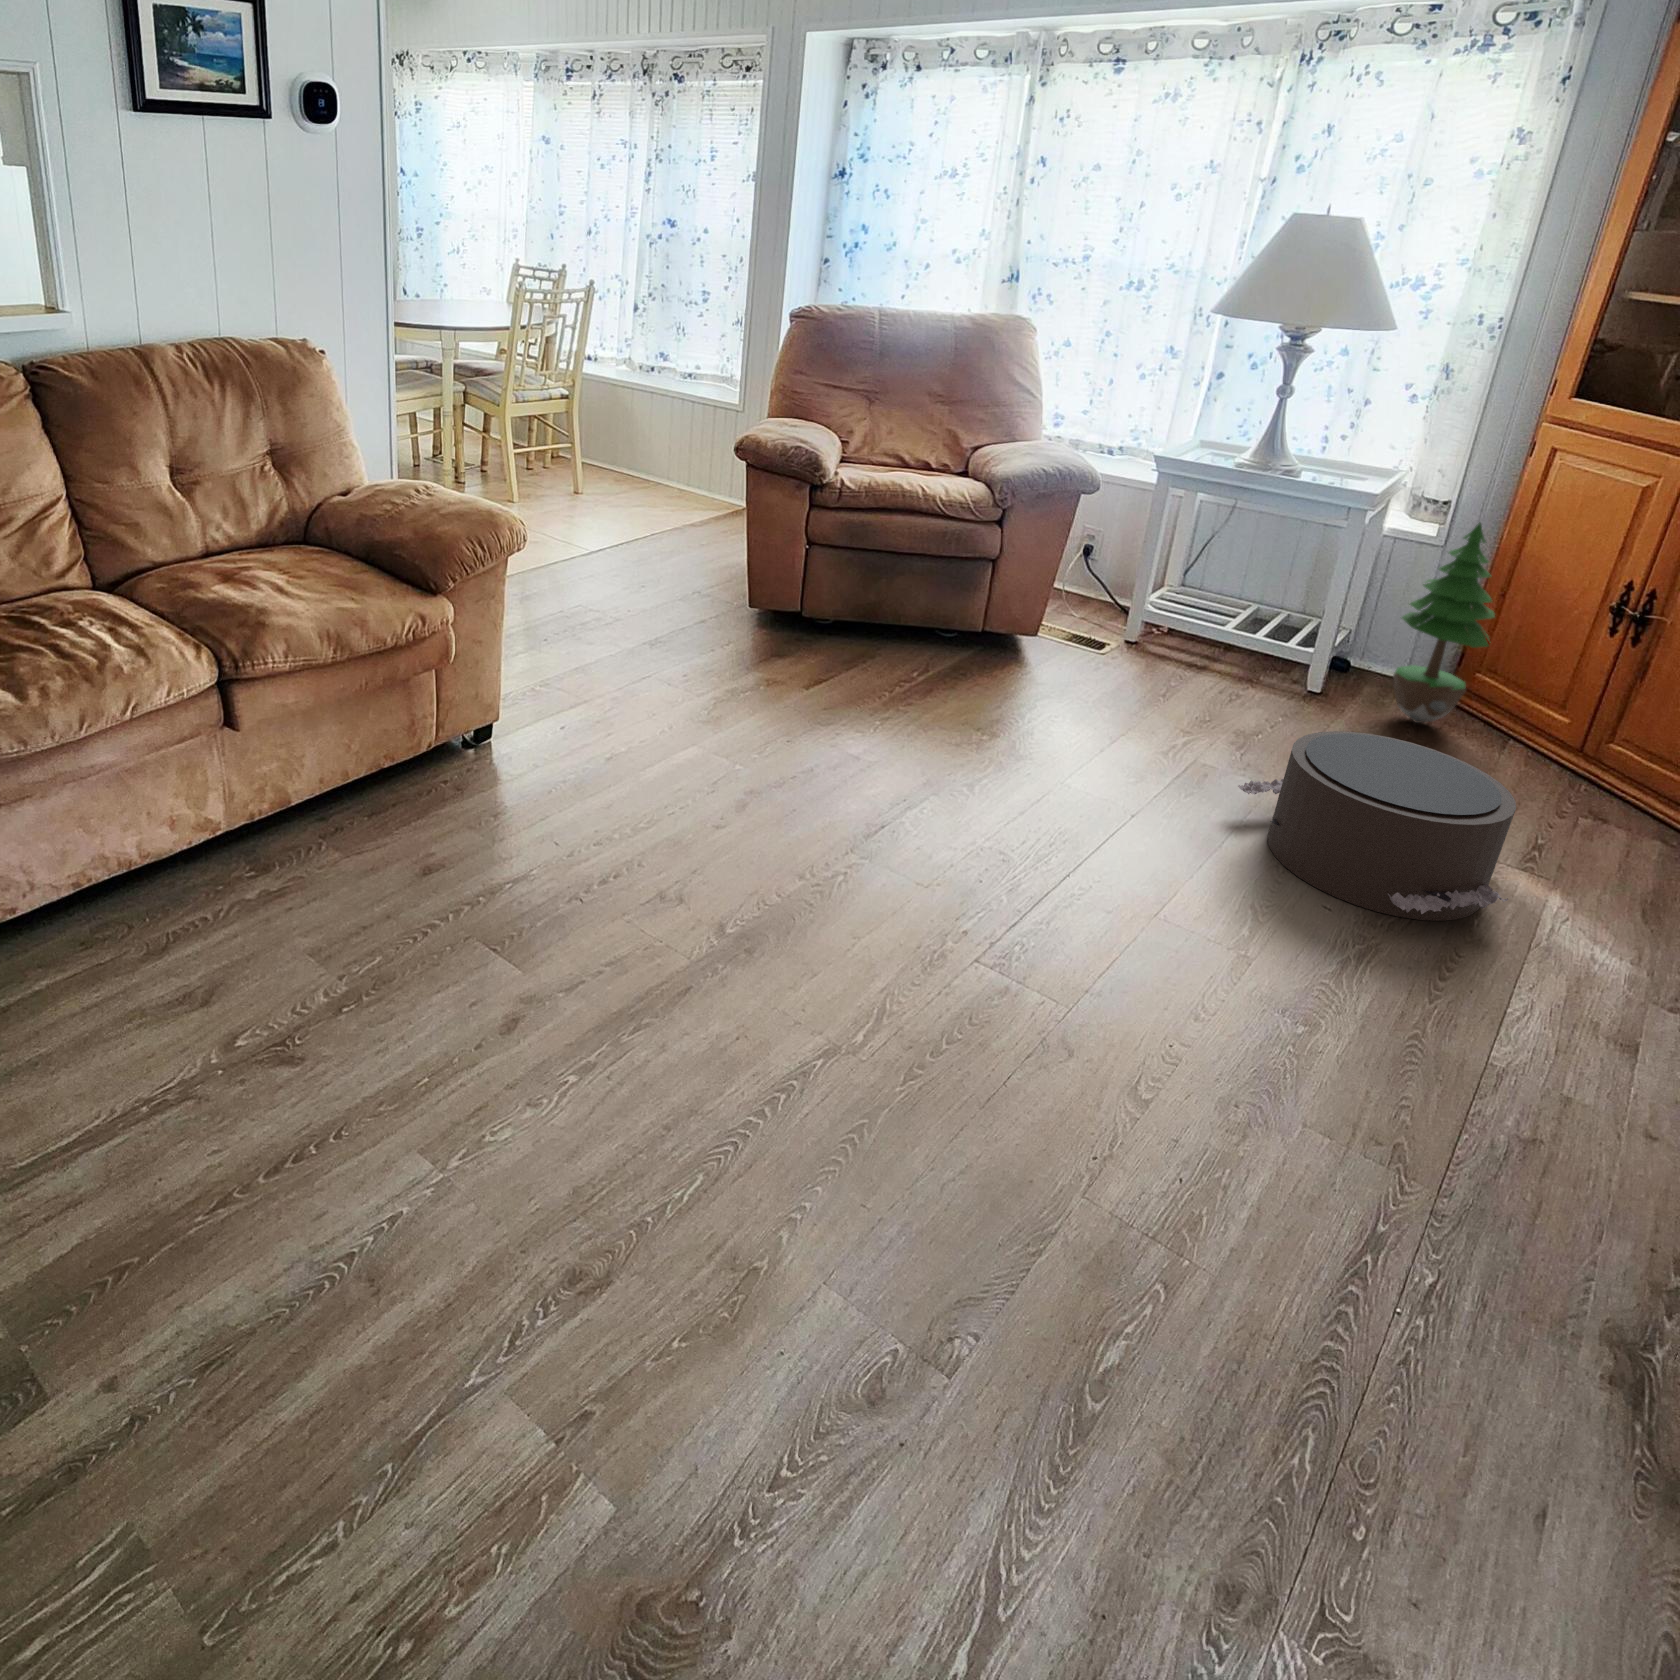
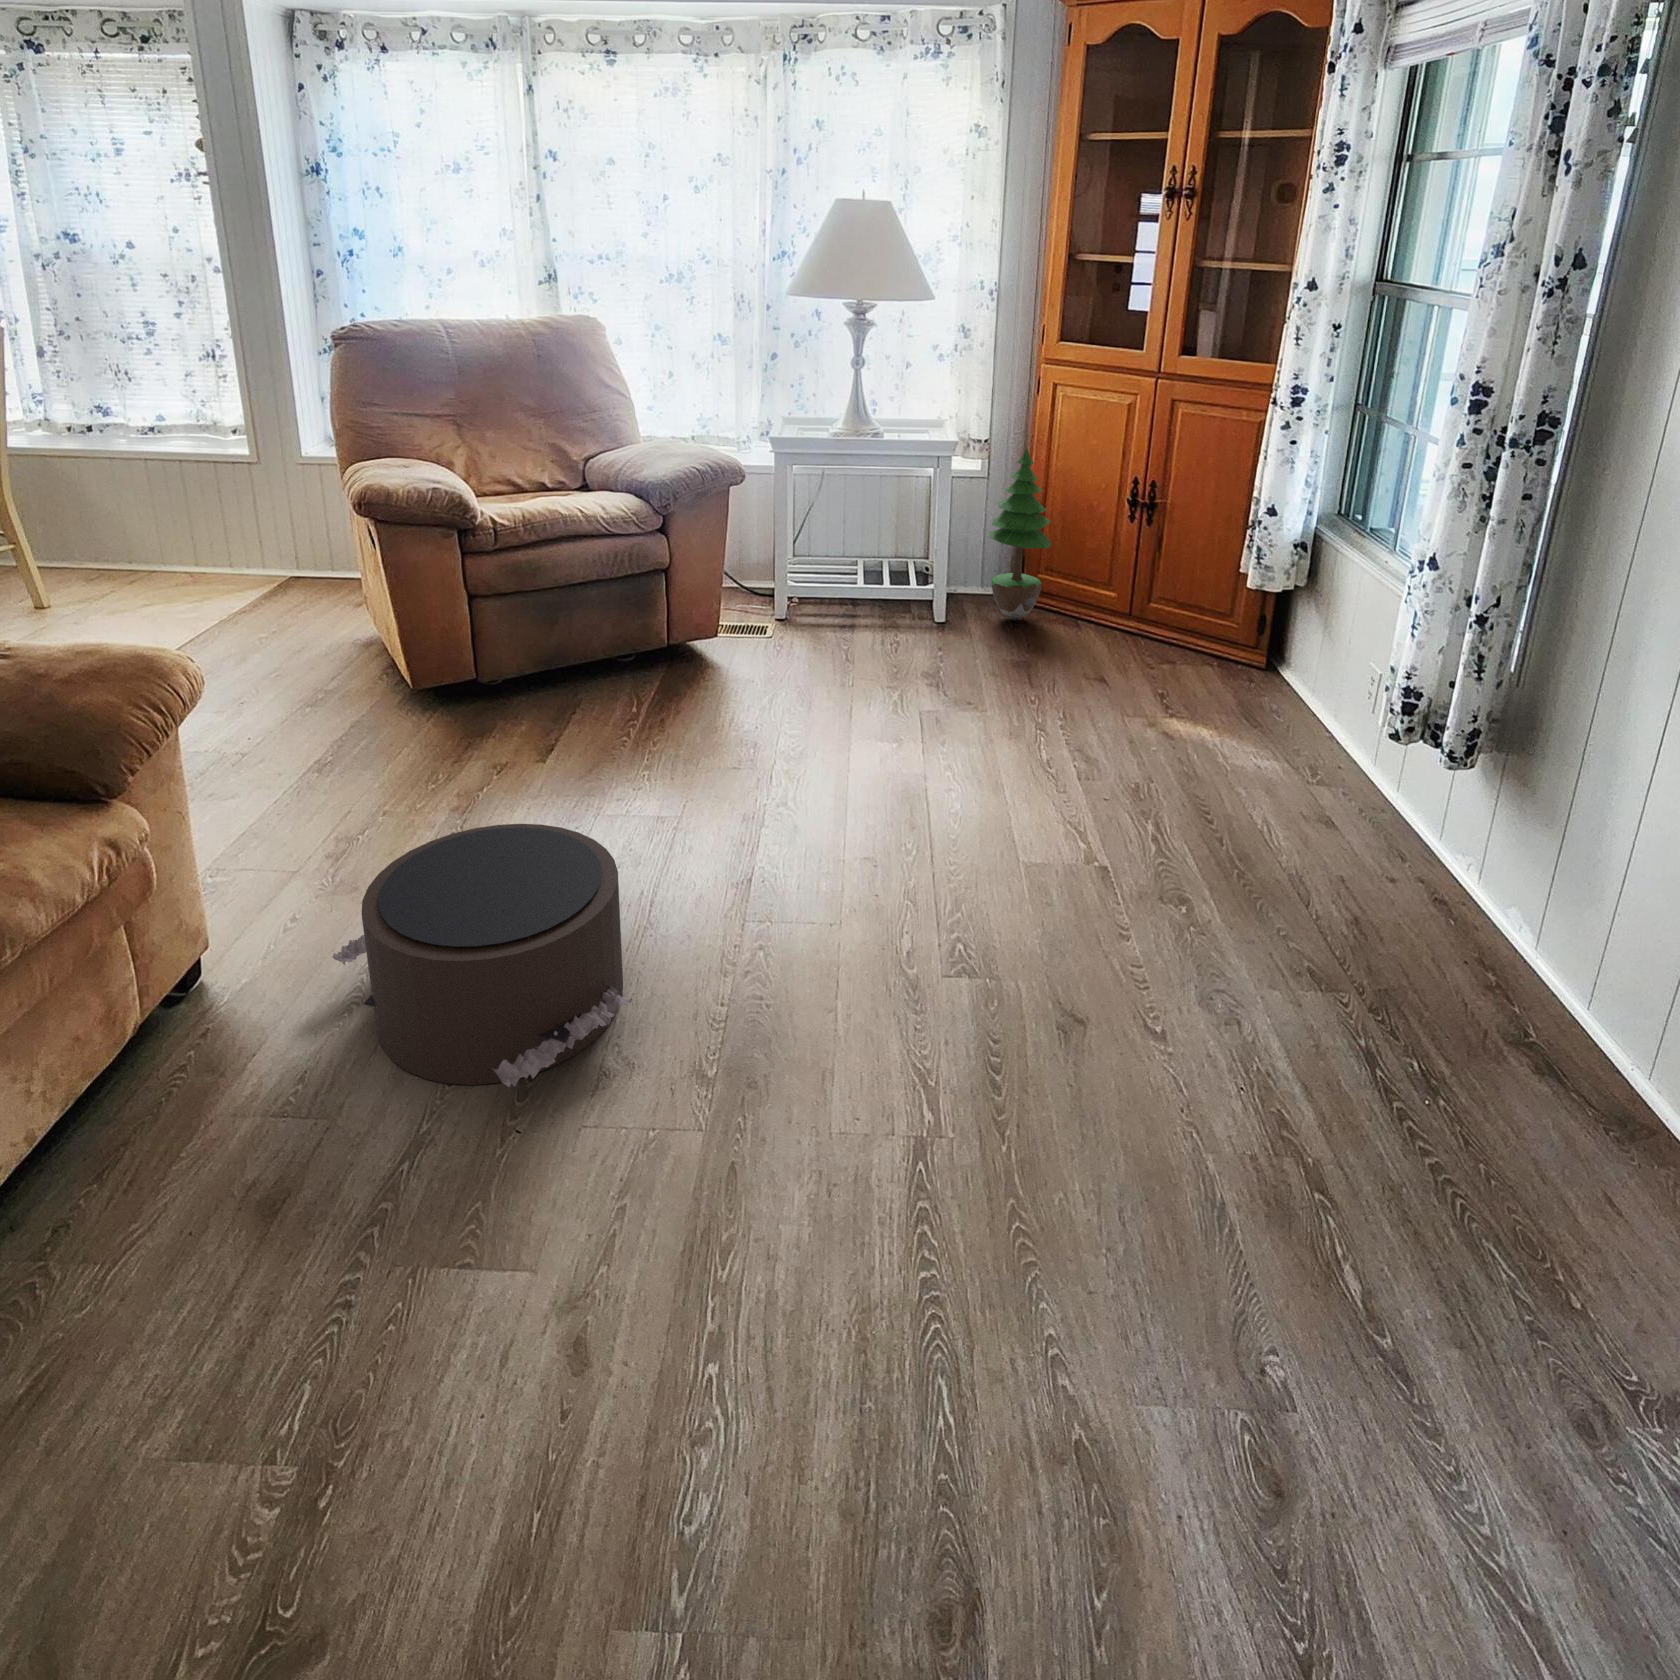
pouf: present [1238,731,1516,921] -> present [332,824,632,1087]

